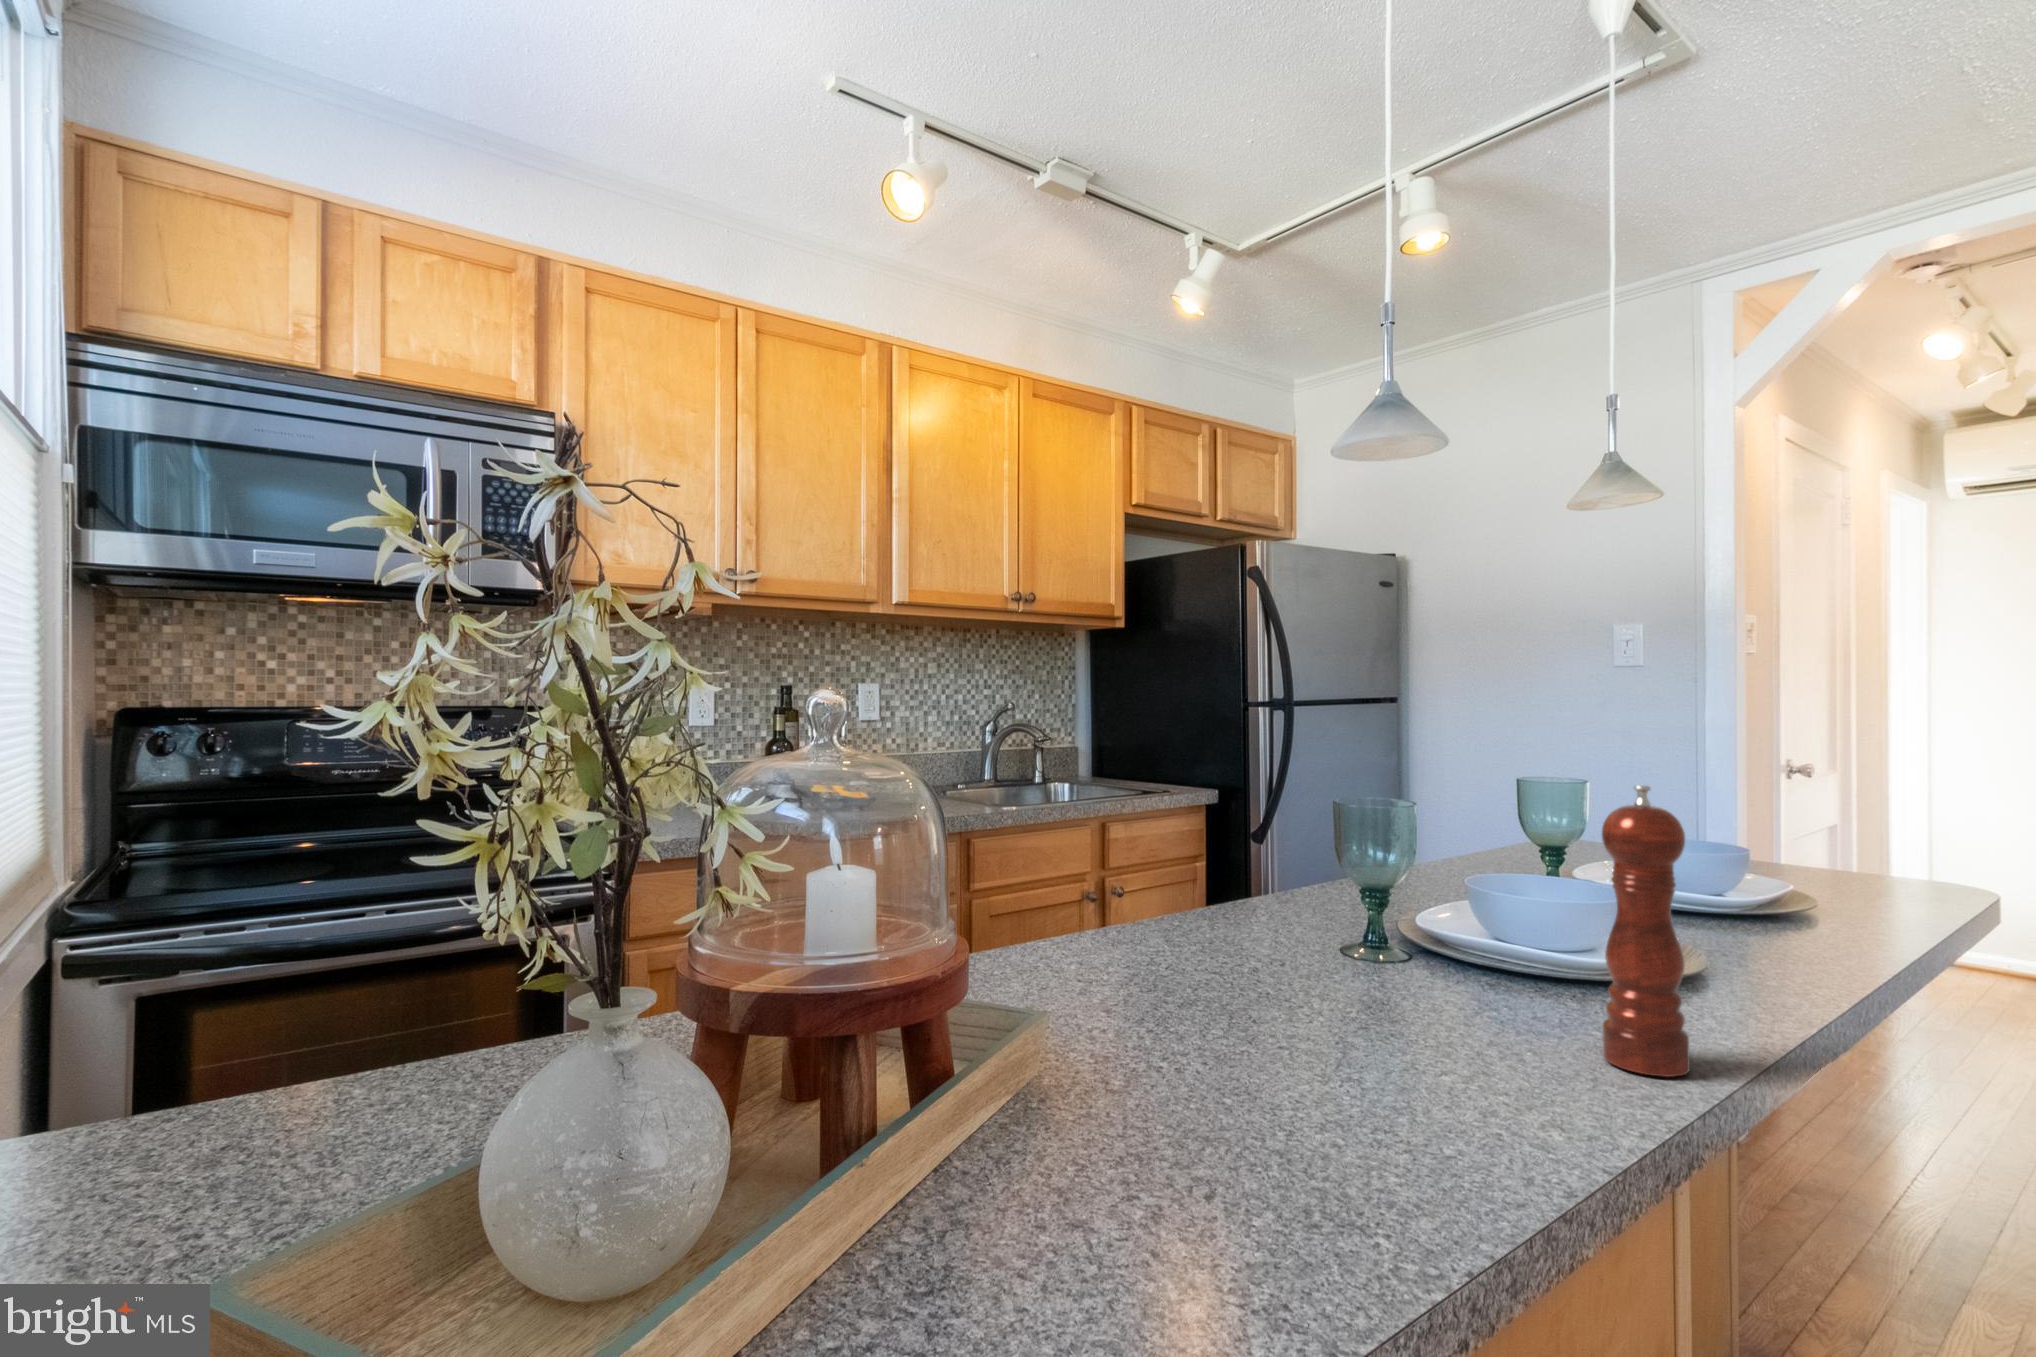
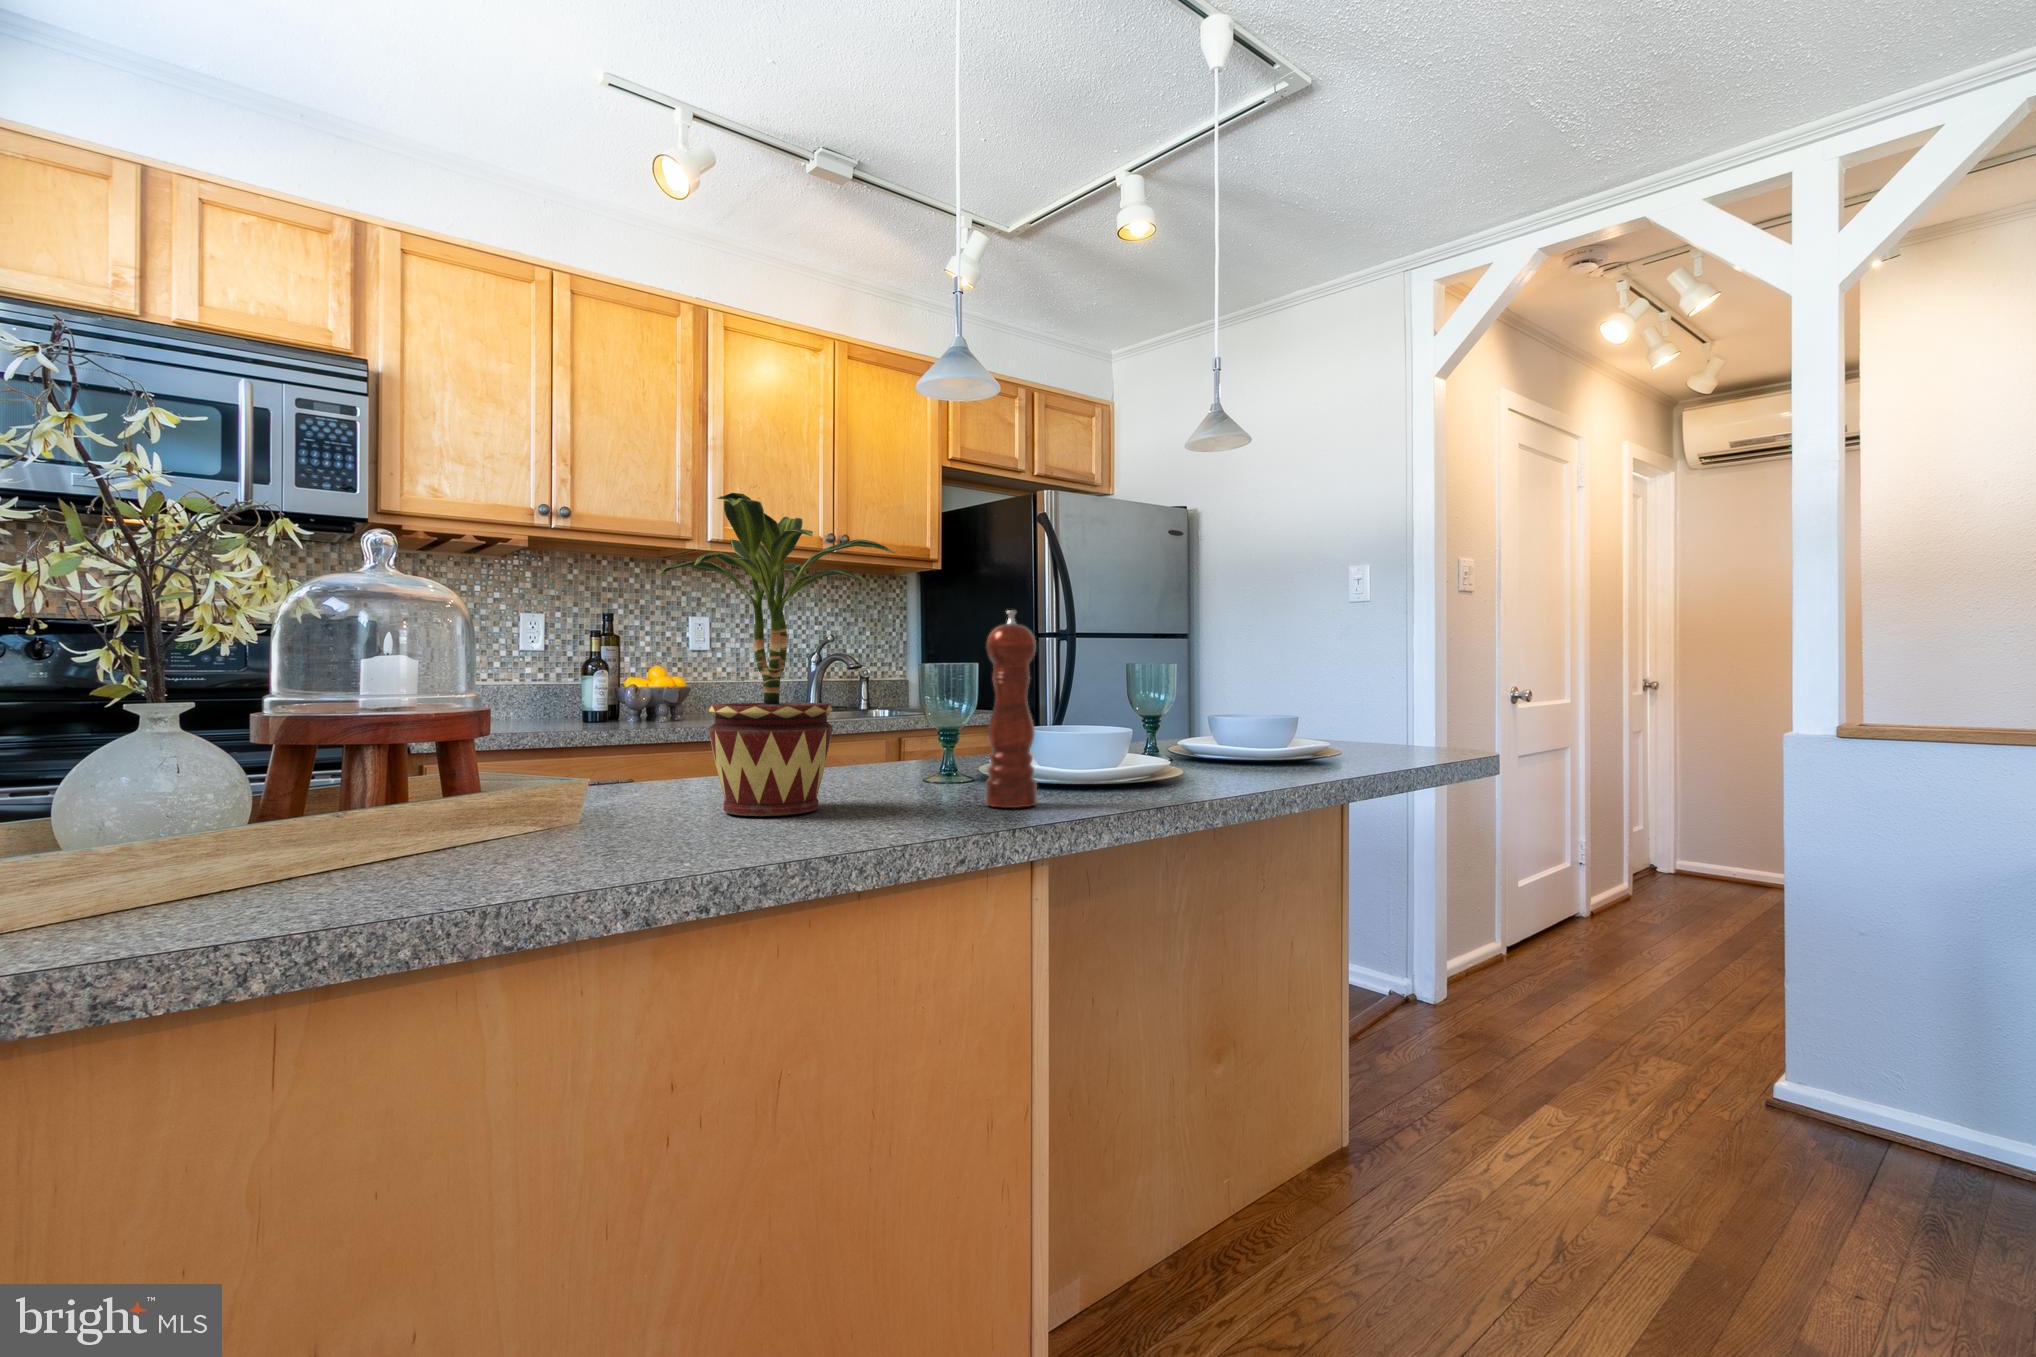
potted plant: none [1189,636,1491,1100] -> present [657,493,896,816]

